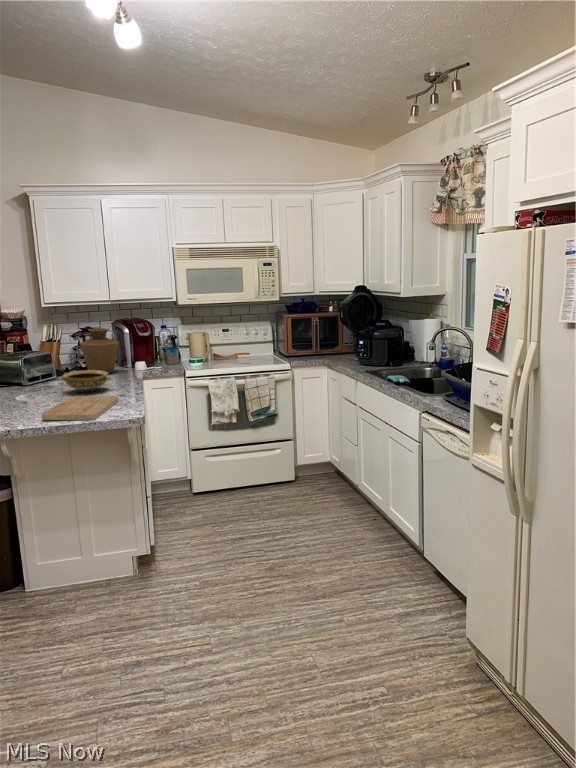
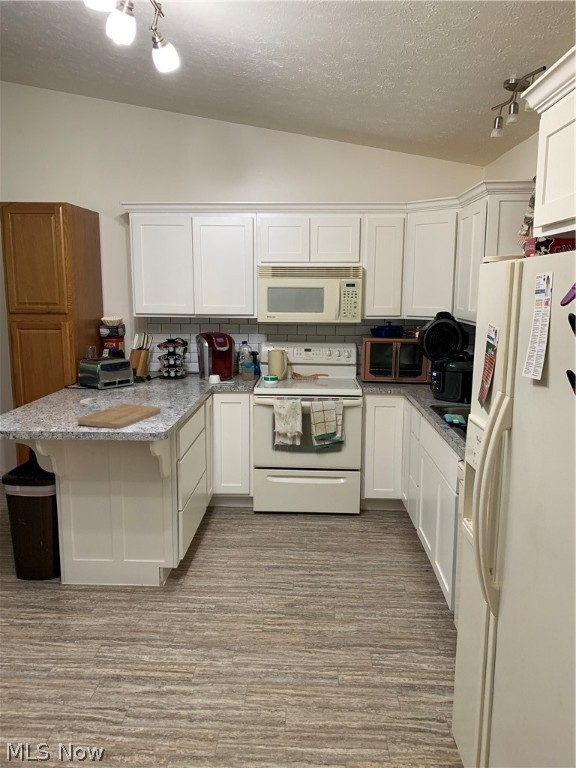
vase: present [80,328,118,373] -> none [160,341,195,385]
ceramic bowl: present [59,370,113,392] -> none [122,380,169,401]

